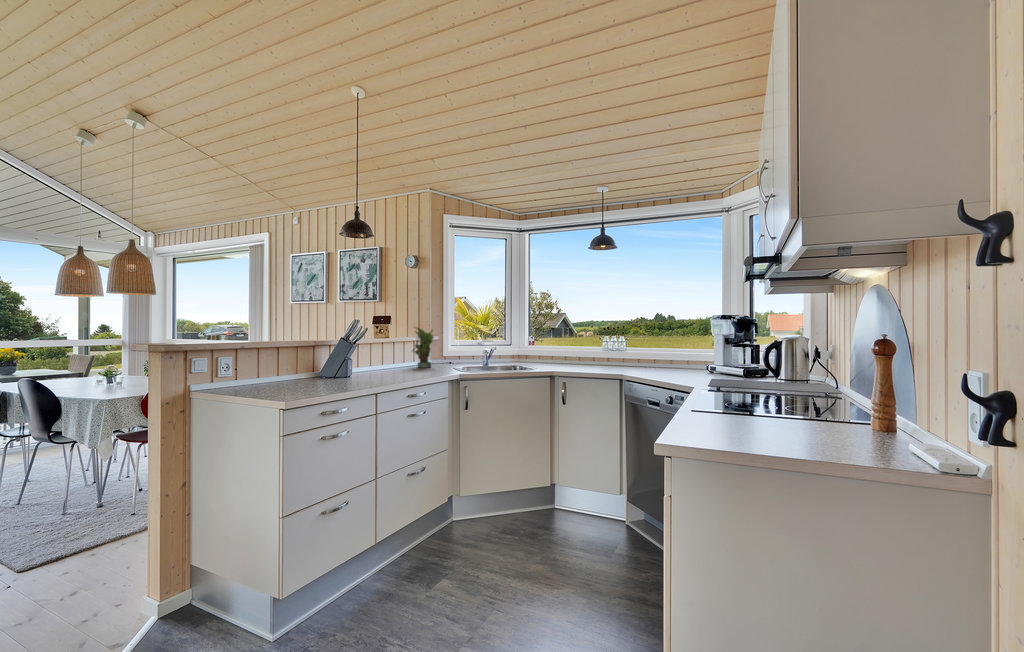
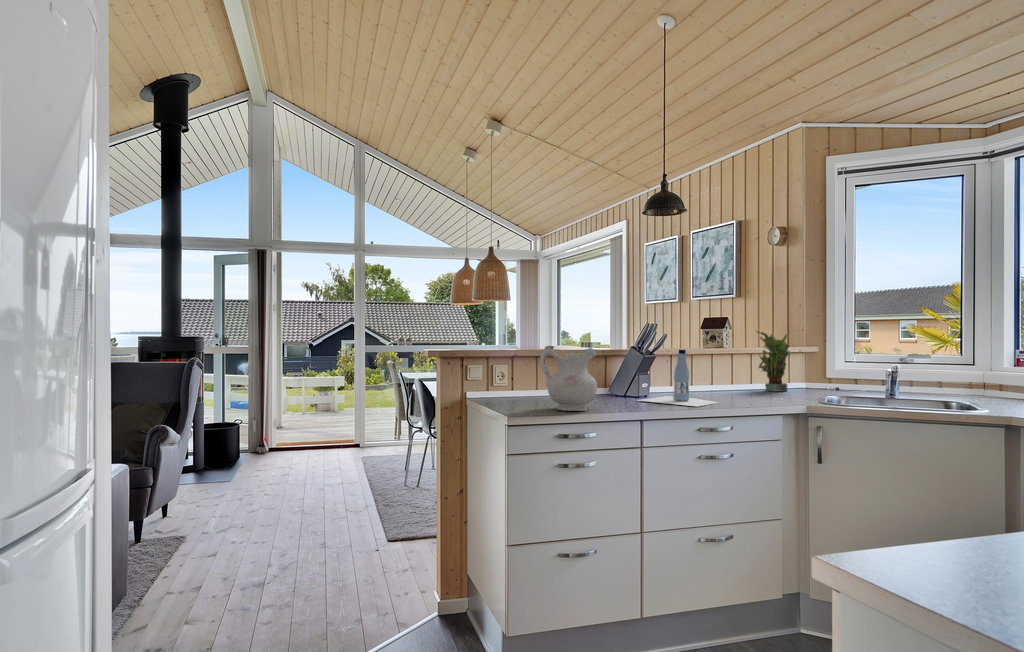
ceramic pitcher: none [290,339,339,392] -> present [541,346,597,411]
bottle: none [352,340,410,380] -> present [638,350,718,407]

